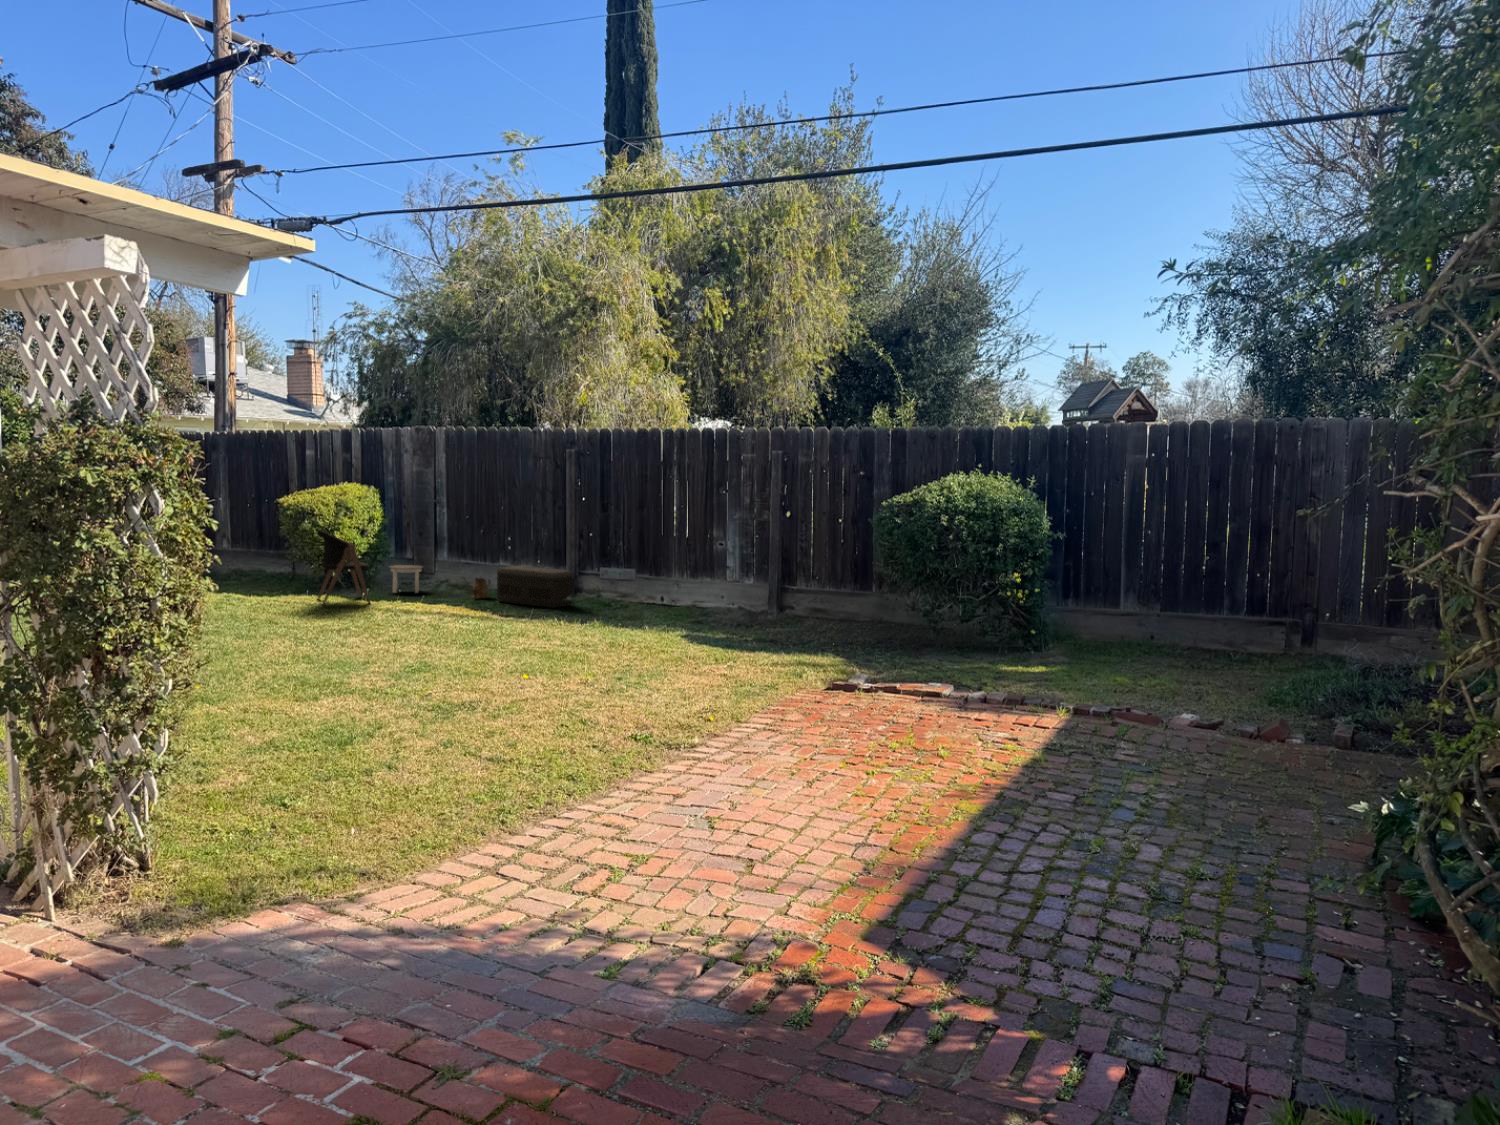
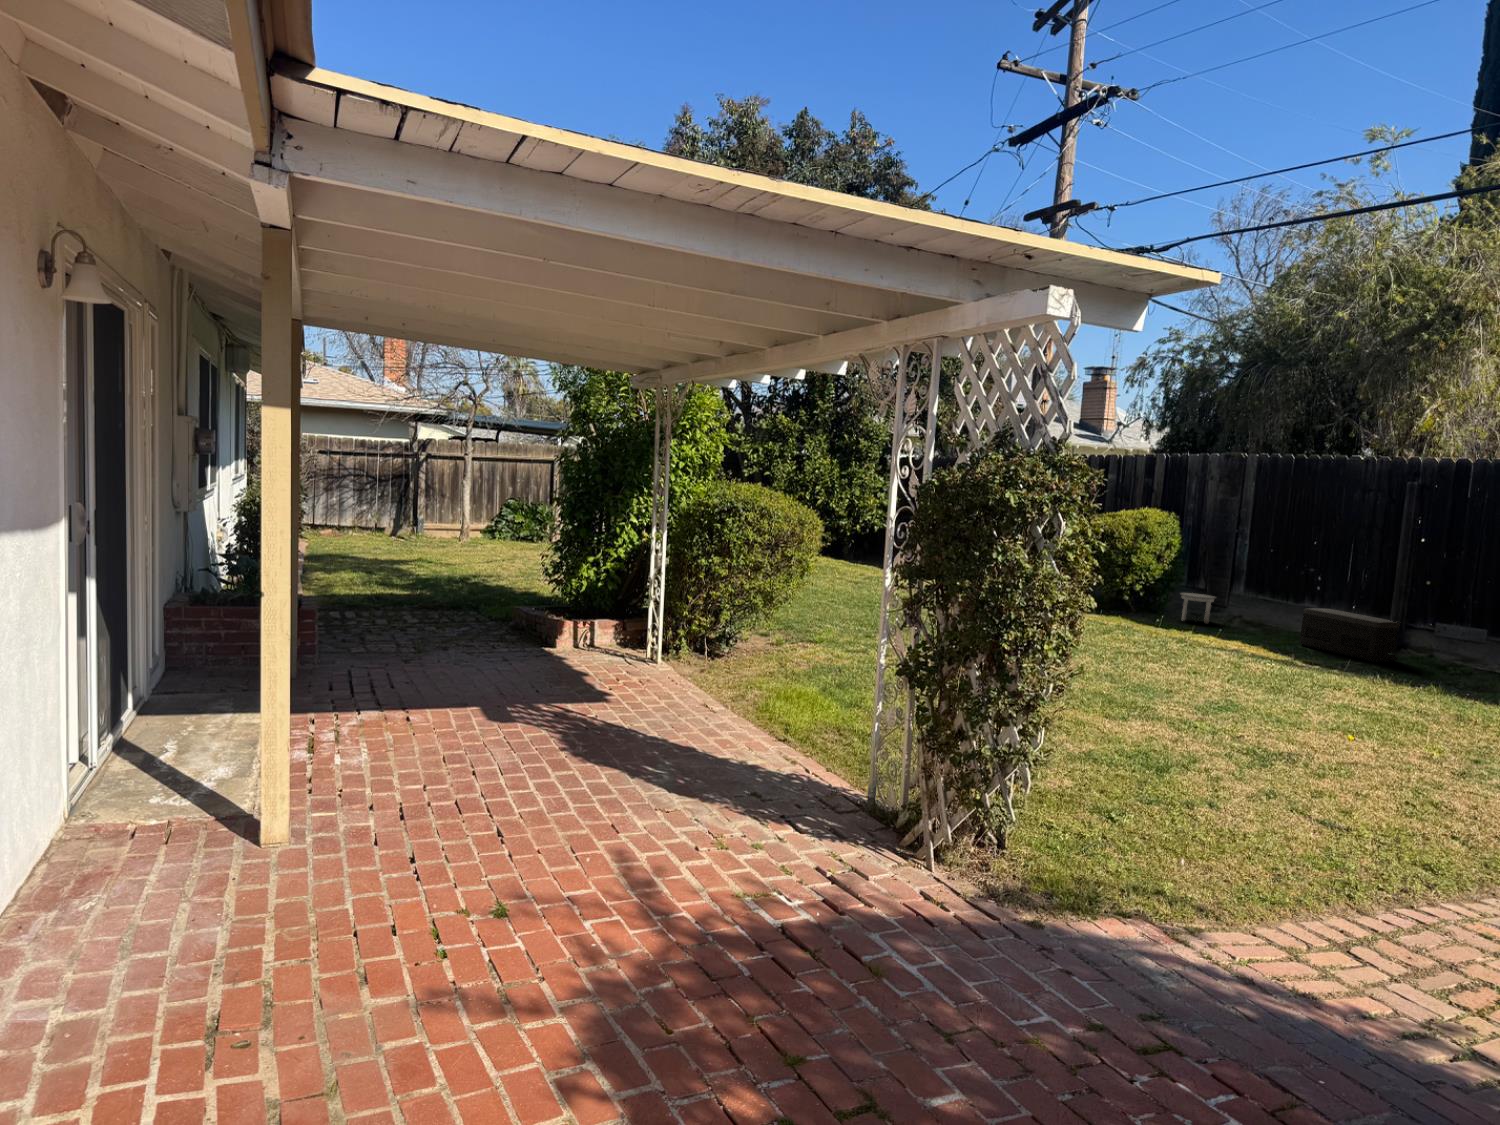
chair: present [317,530,370,605] -> none [1108,551,1162,629]
watering can: present [466,578,491,599] -> none [1260,613,1293,639]

